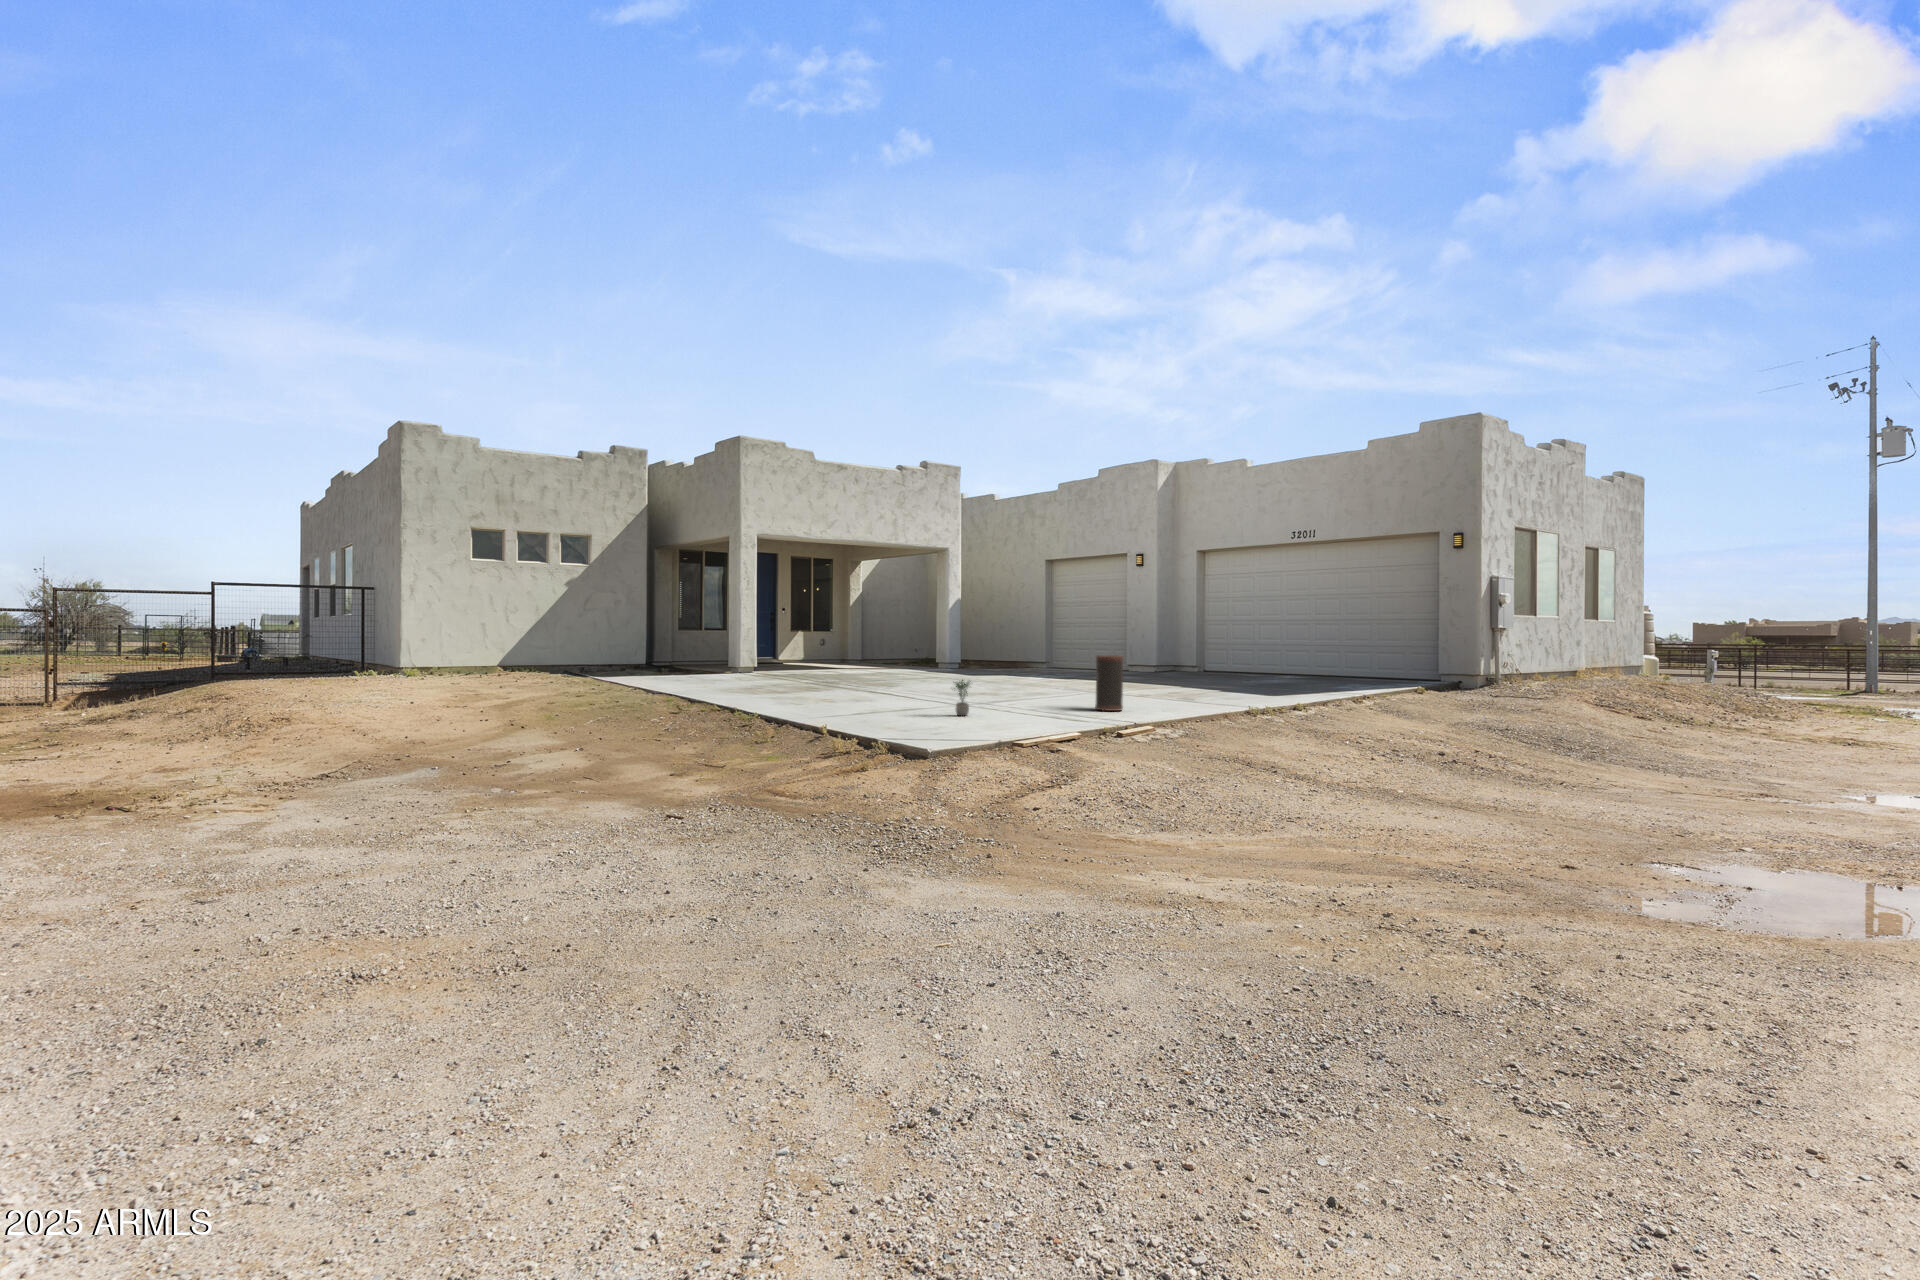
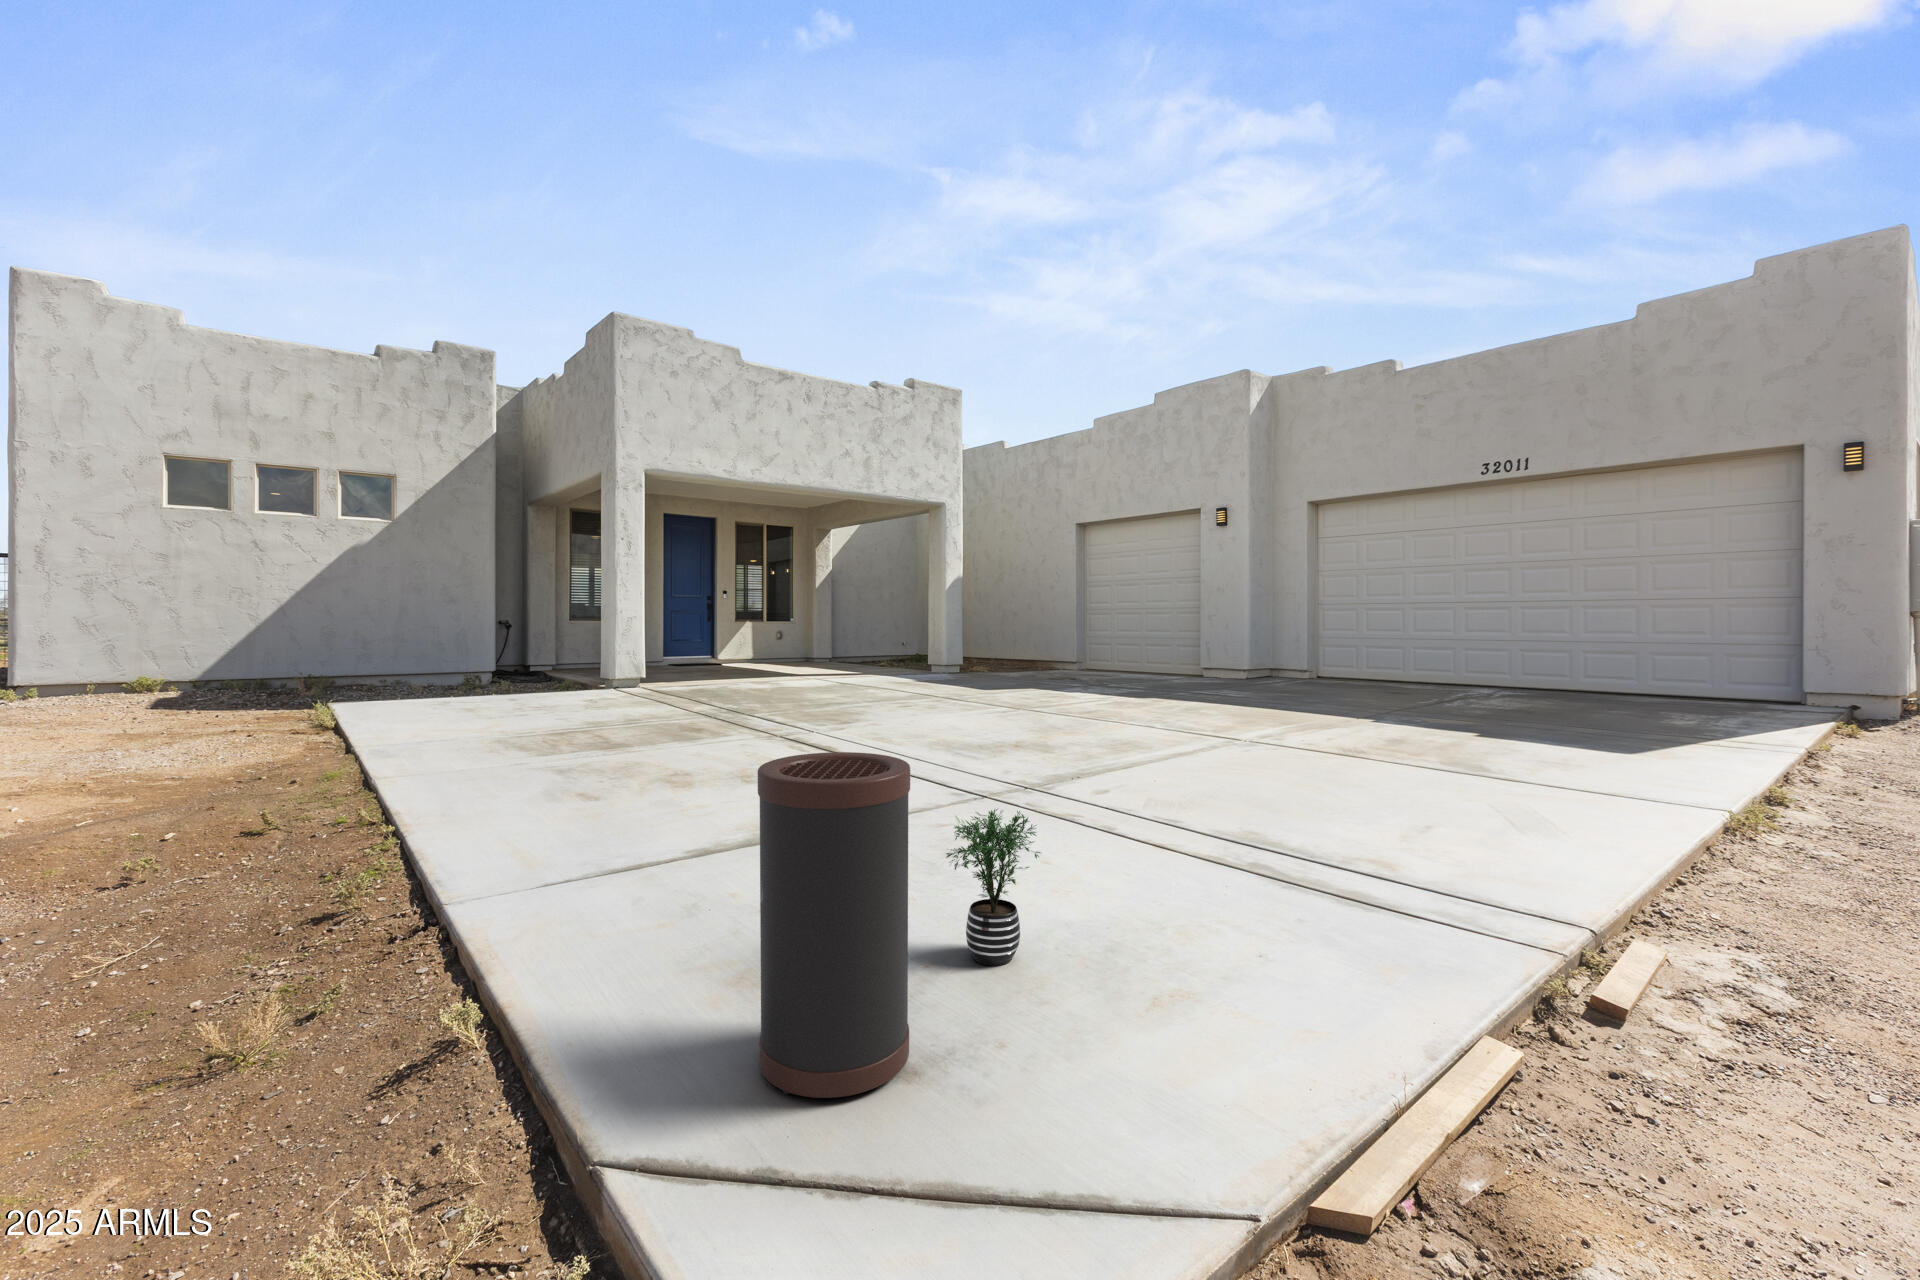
trash can: present [1095,655,1124,711] -> present [758,752,910,1098]

